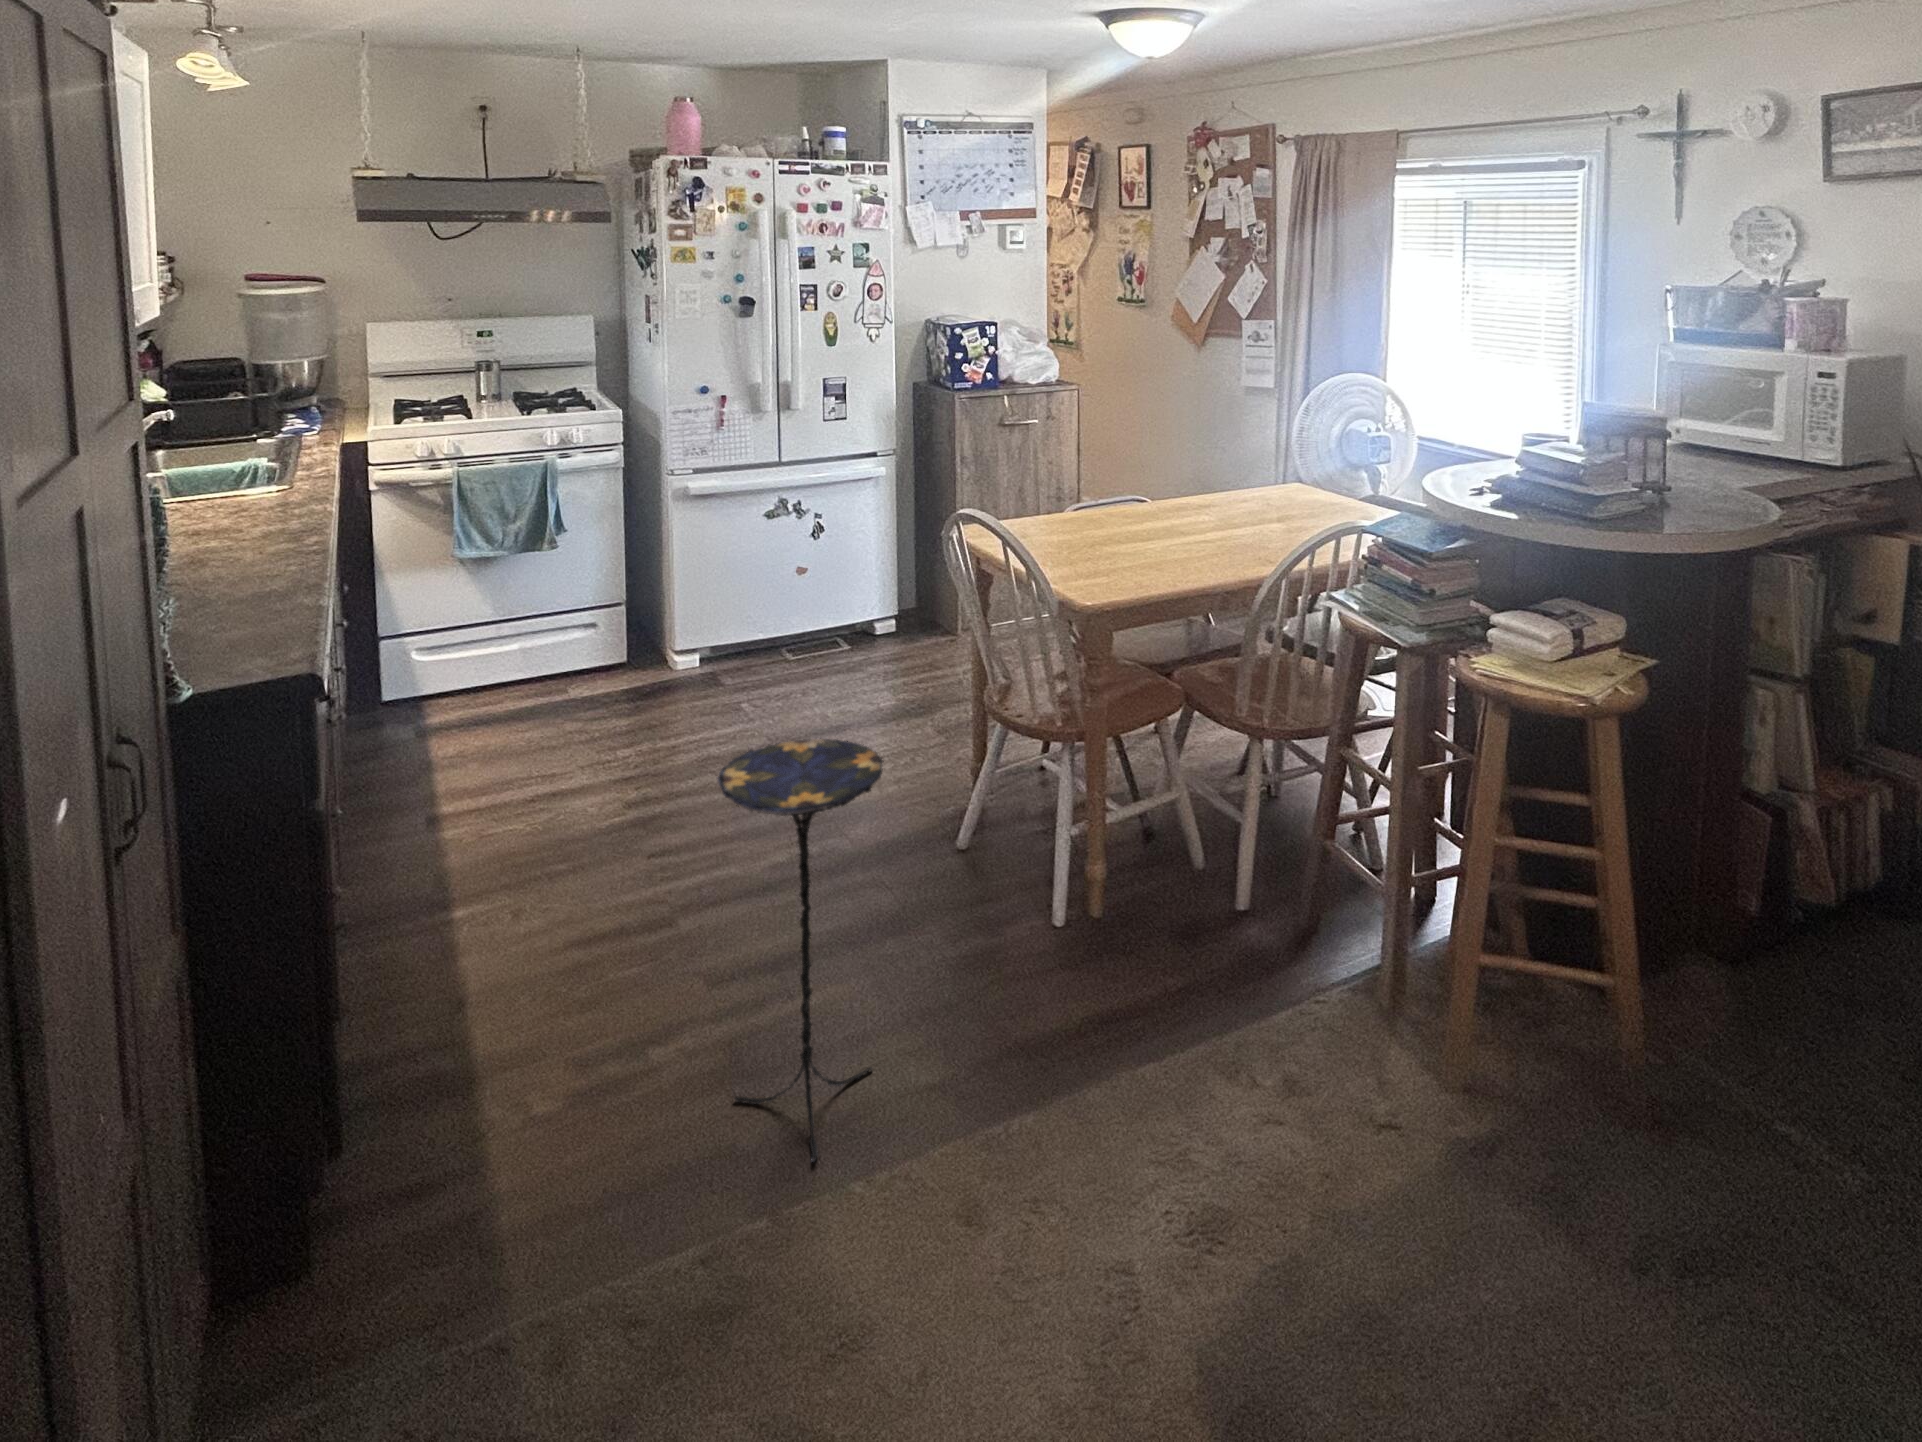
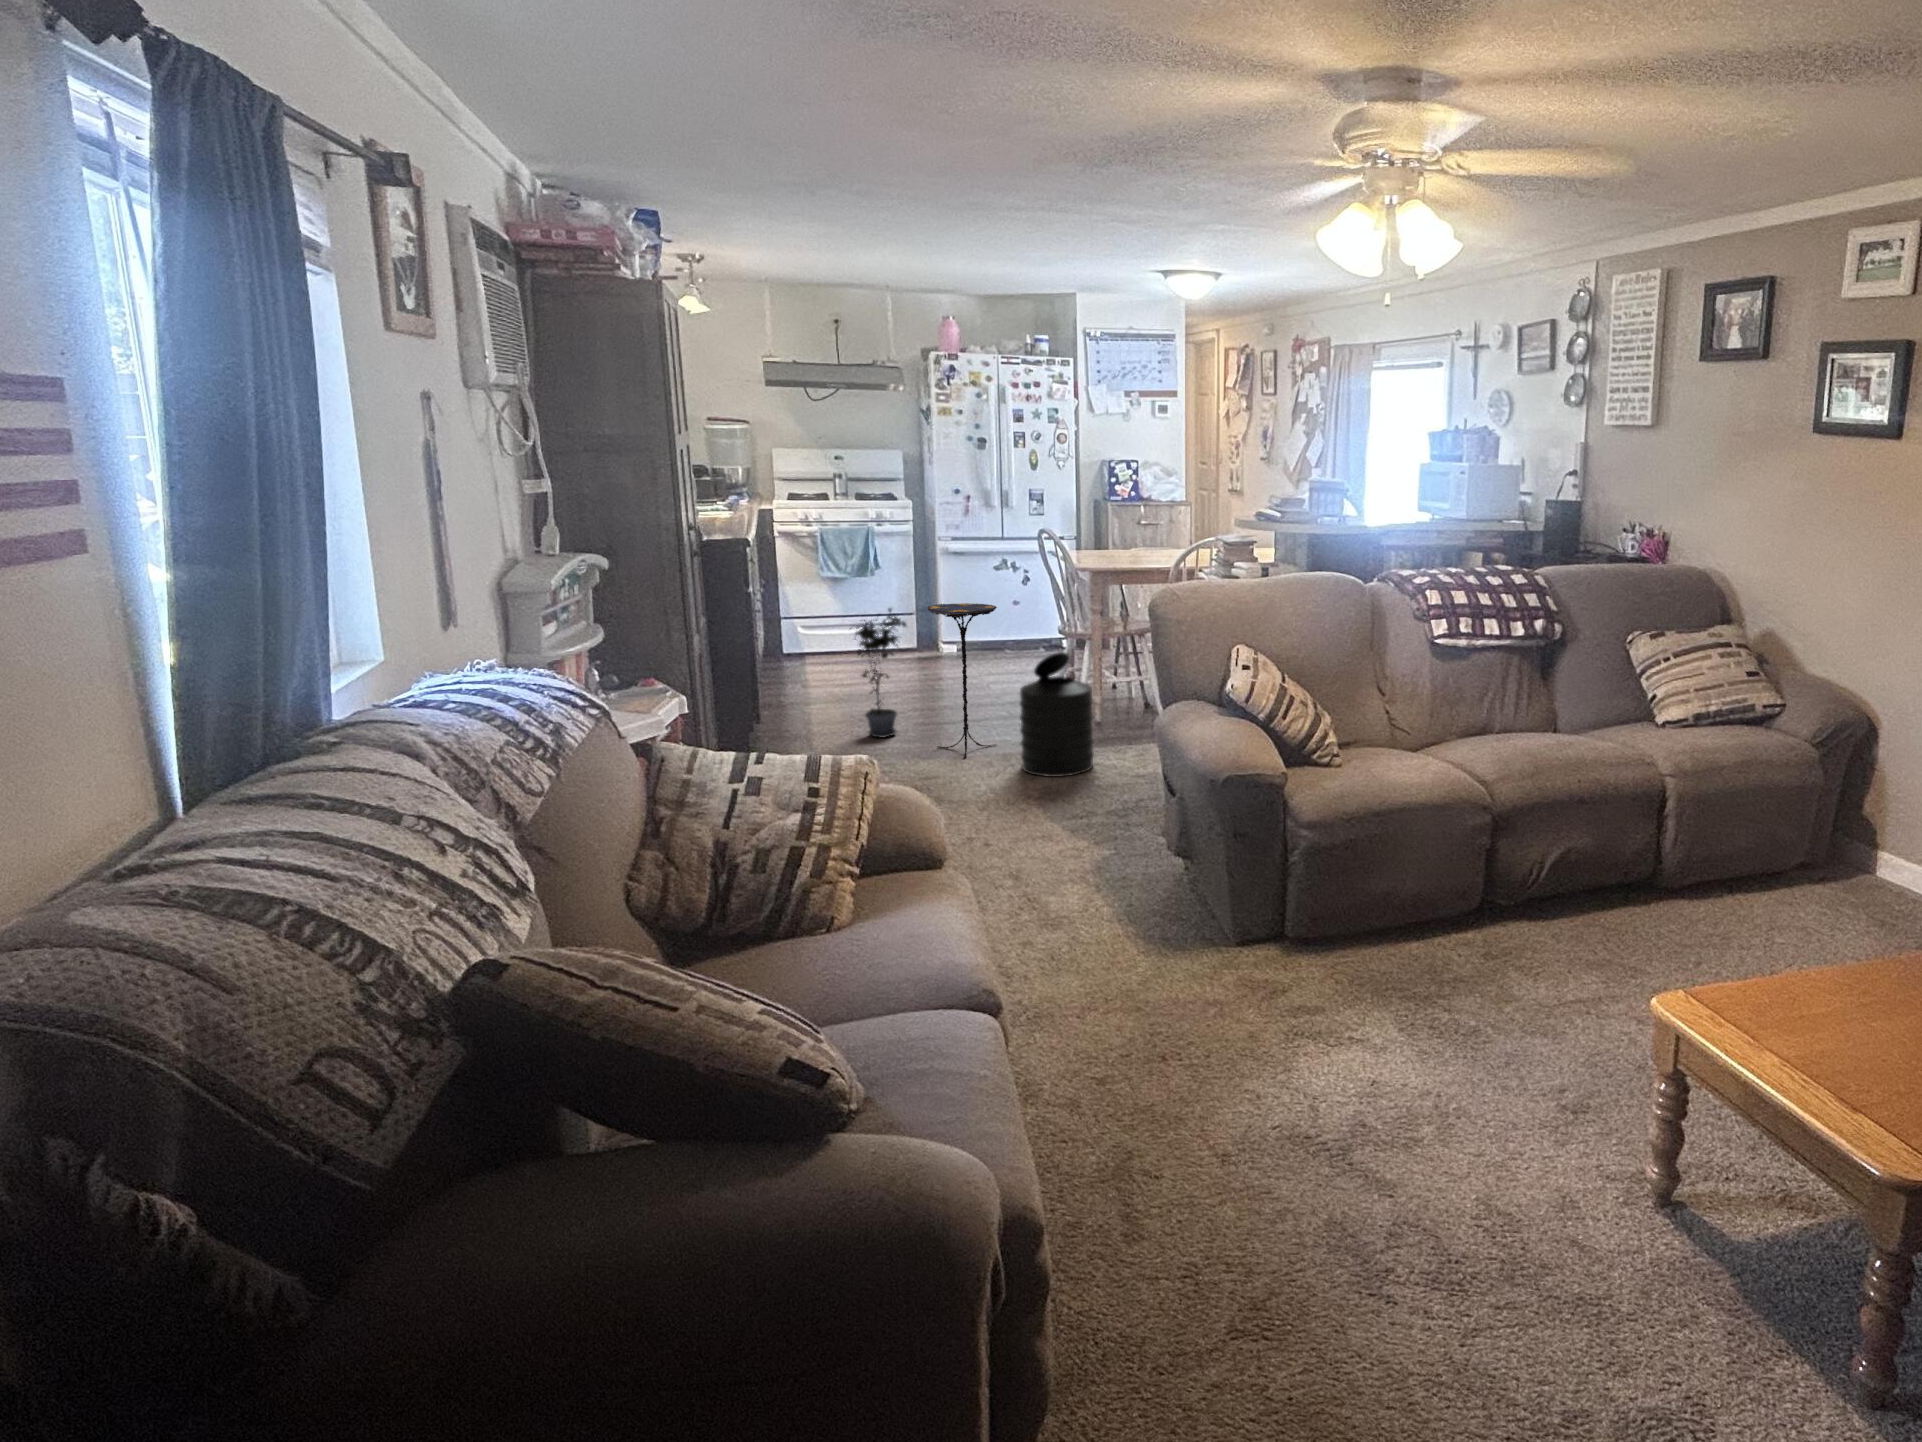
potted plant: none [517,745,655,1056] -> present [850,608,906,737]
trash can: none [971,907,1157,1272] -> present [1020,652,1094,777]

